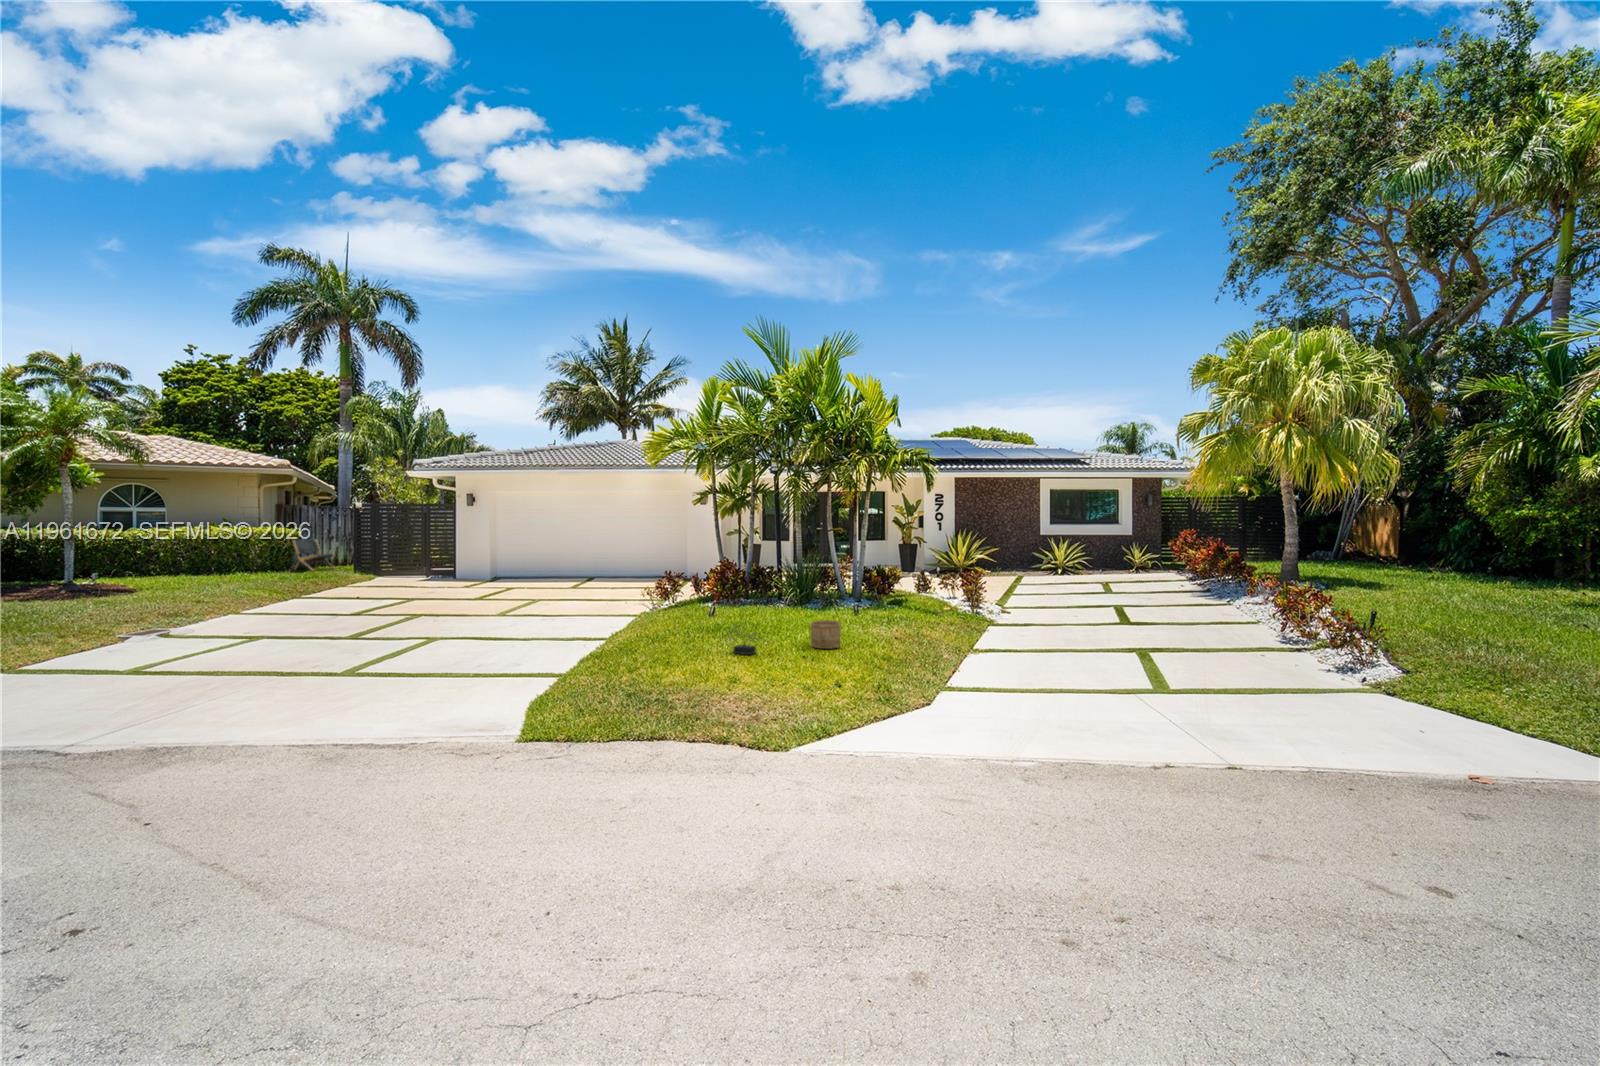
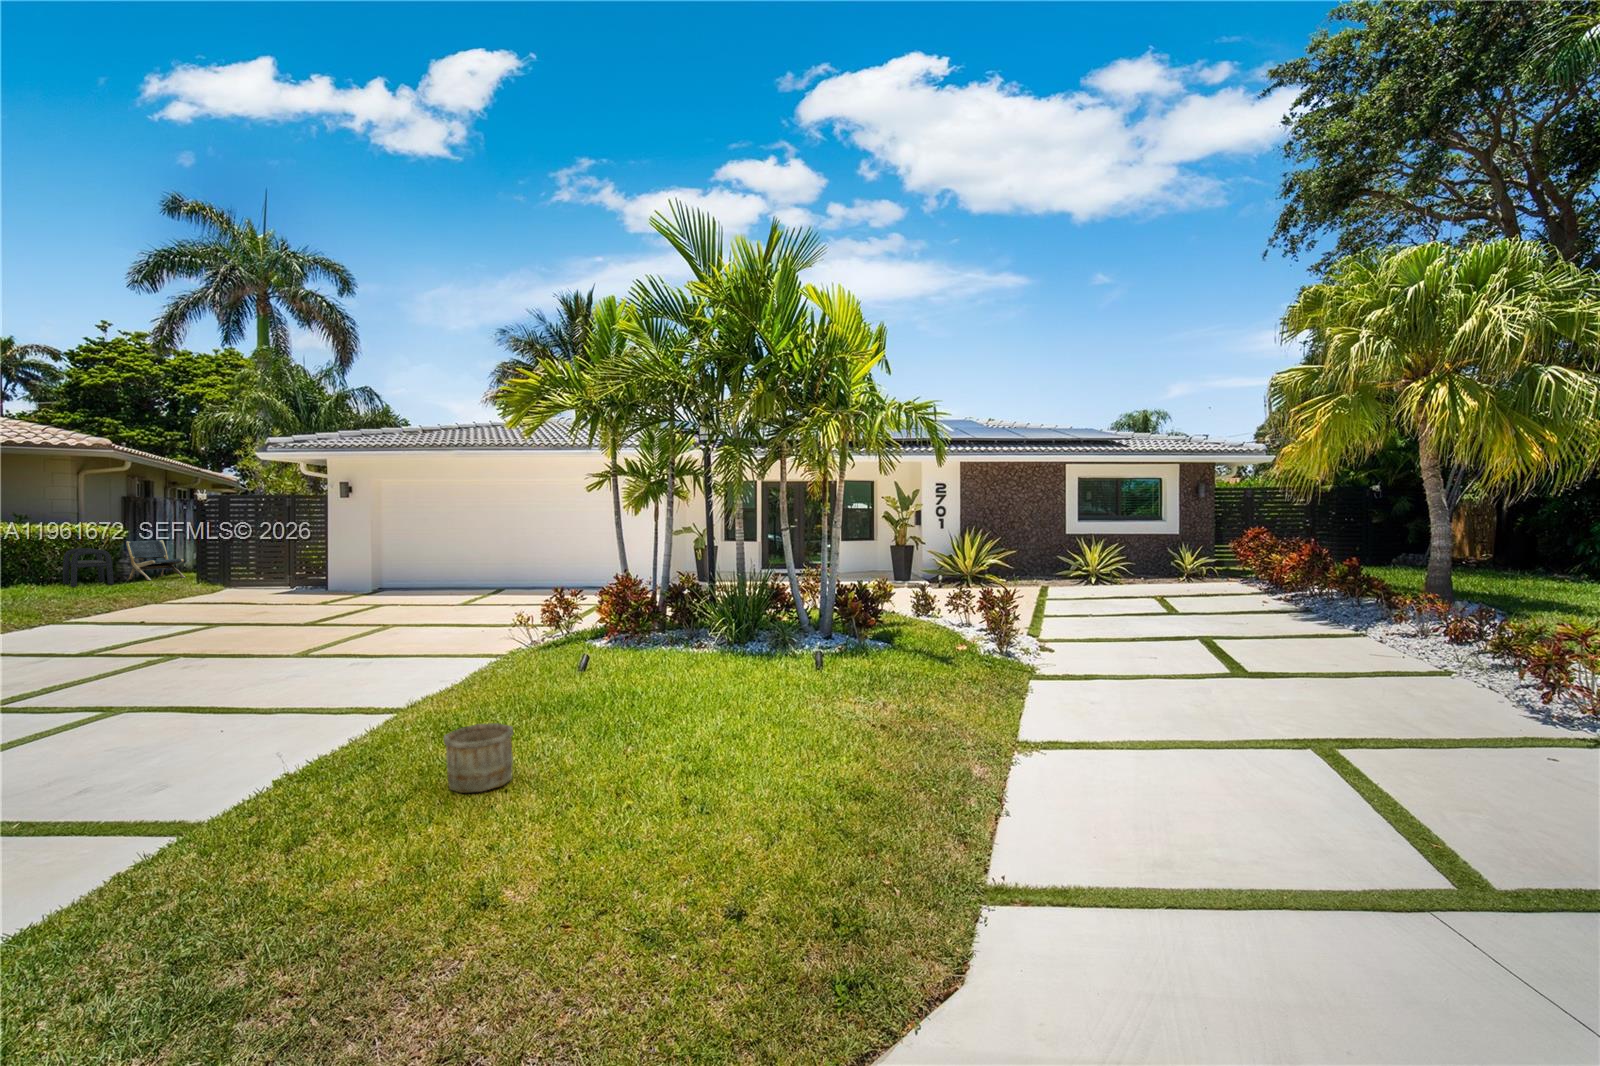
bench: none [251,545,291,574] -> present [63,548,114,587]
wooden bucket: present [810,620,841,649] -> present [444,723,513,793]
decorative plant: present [729,625,759,655] -> none [530,738,604,809]

